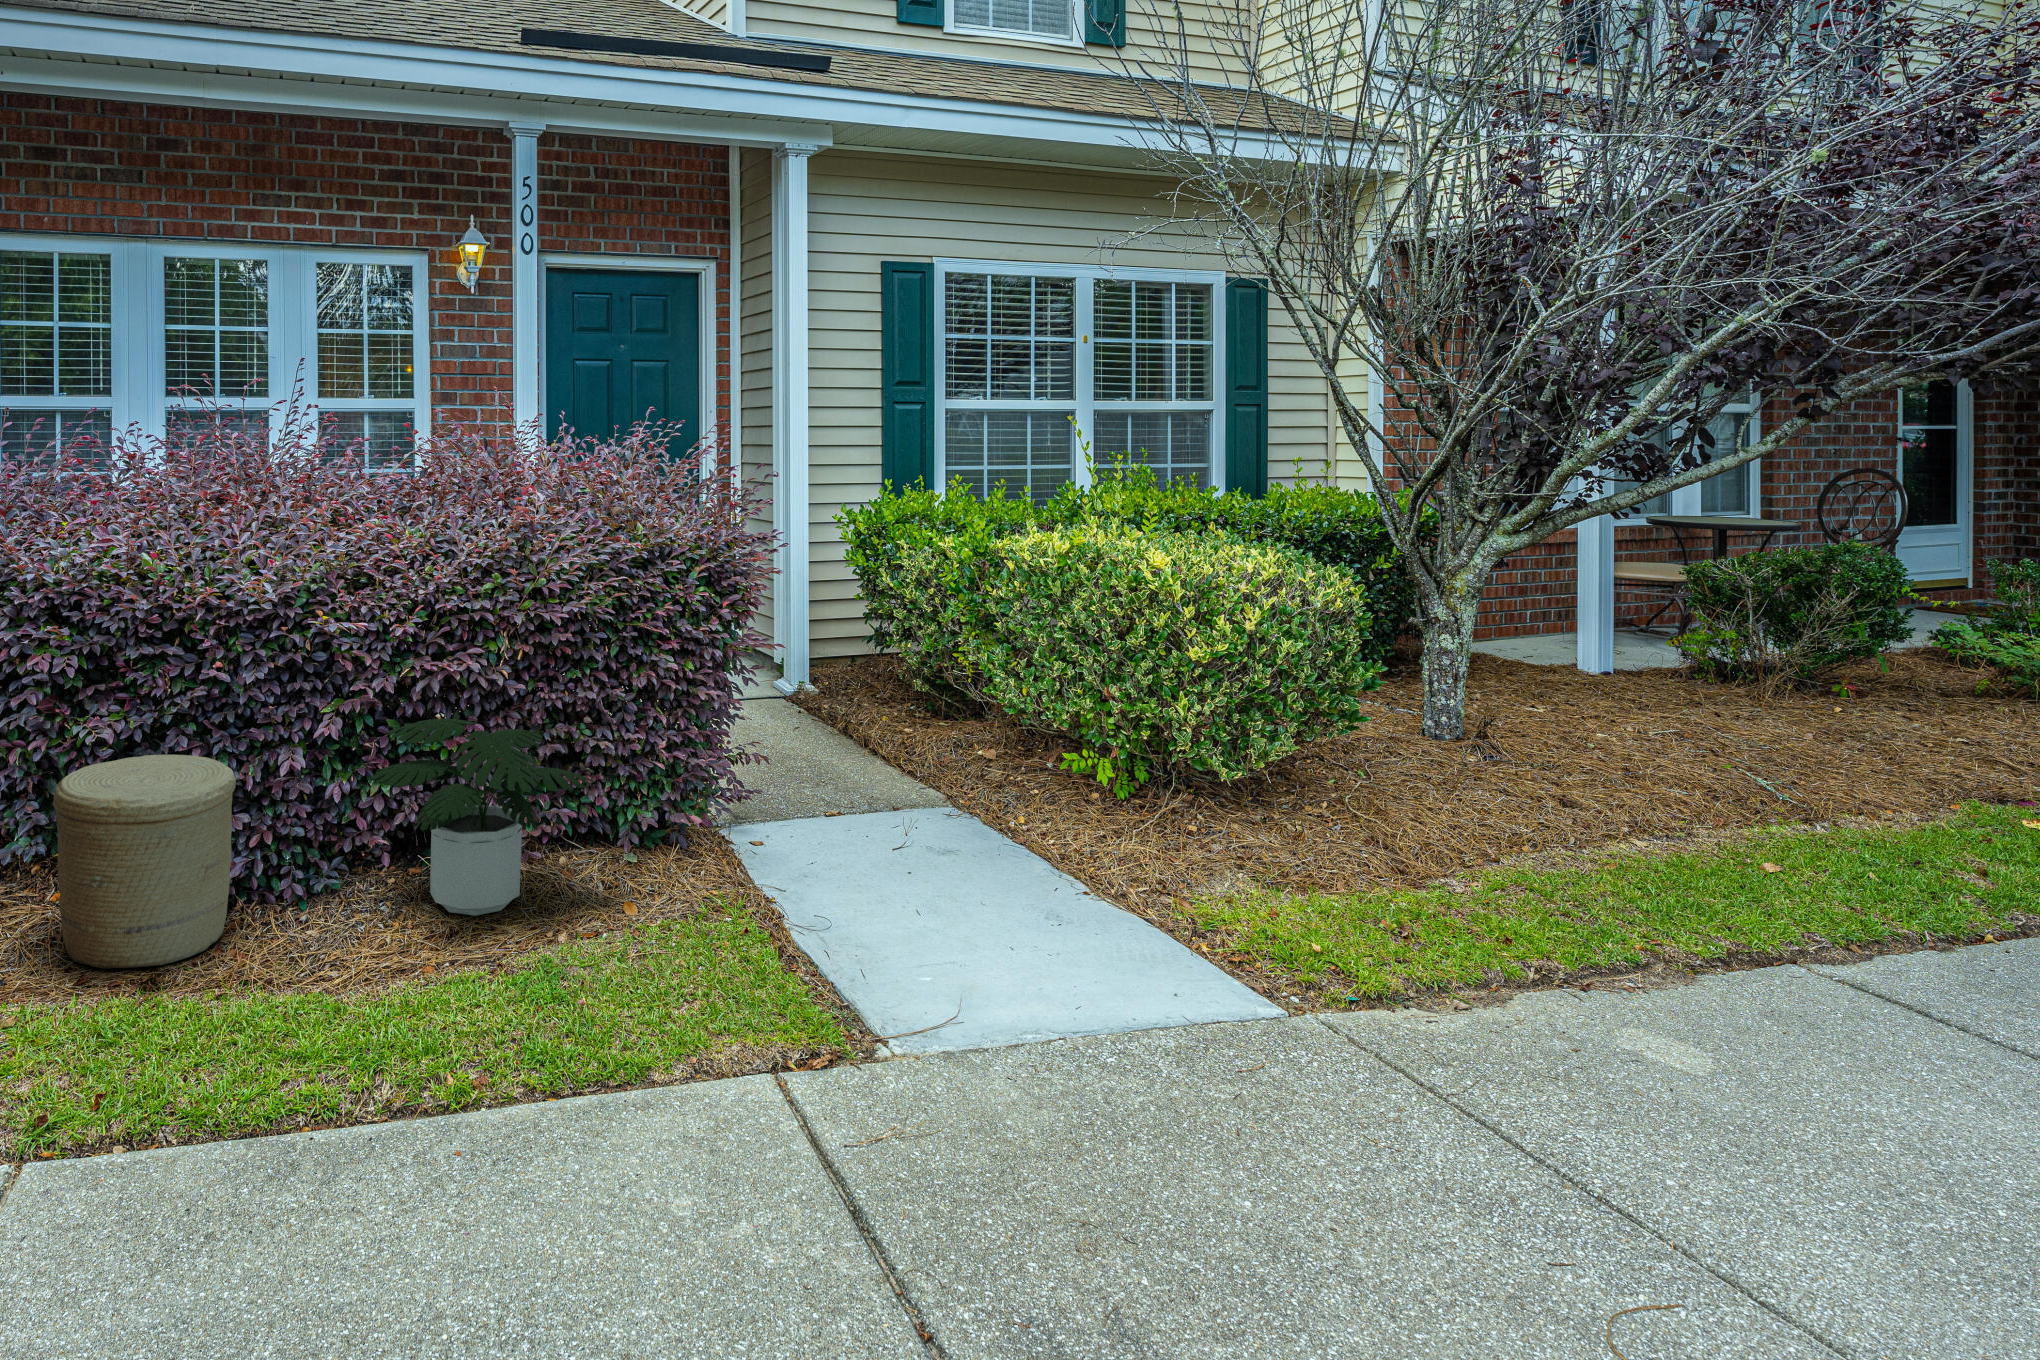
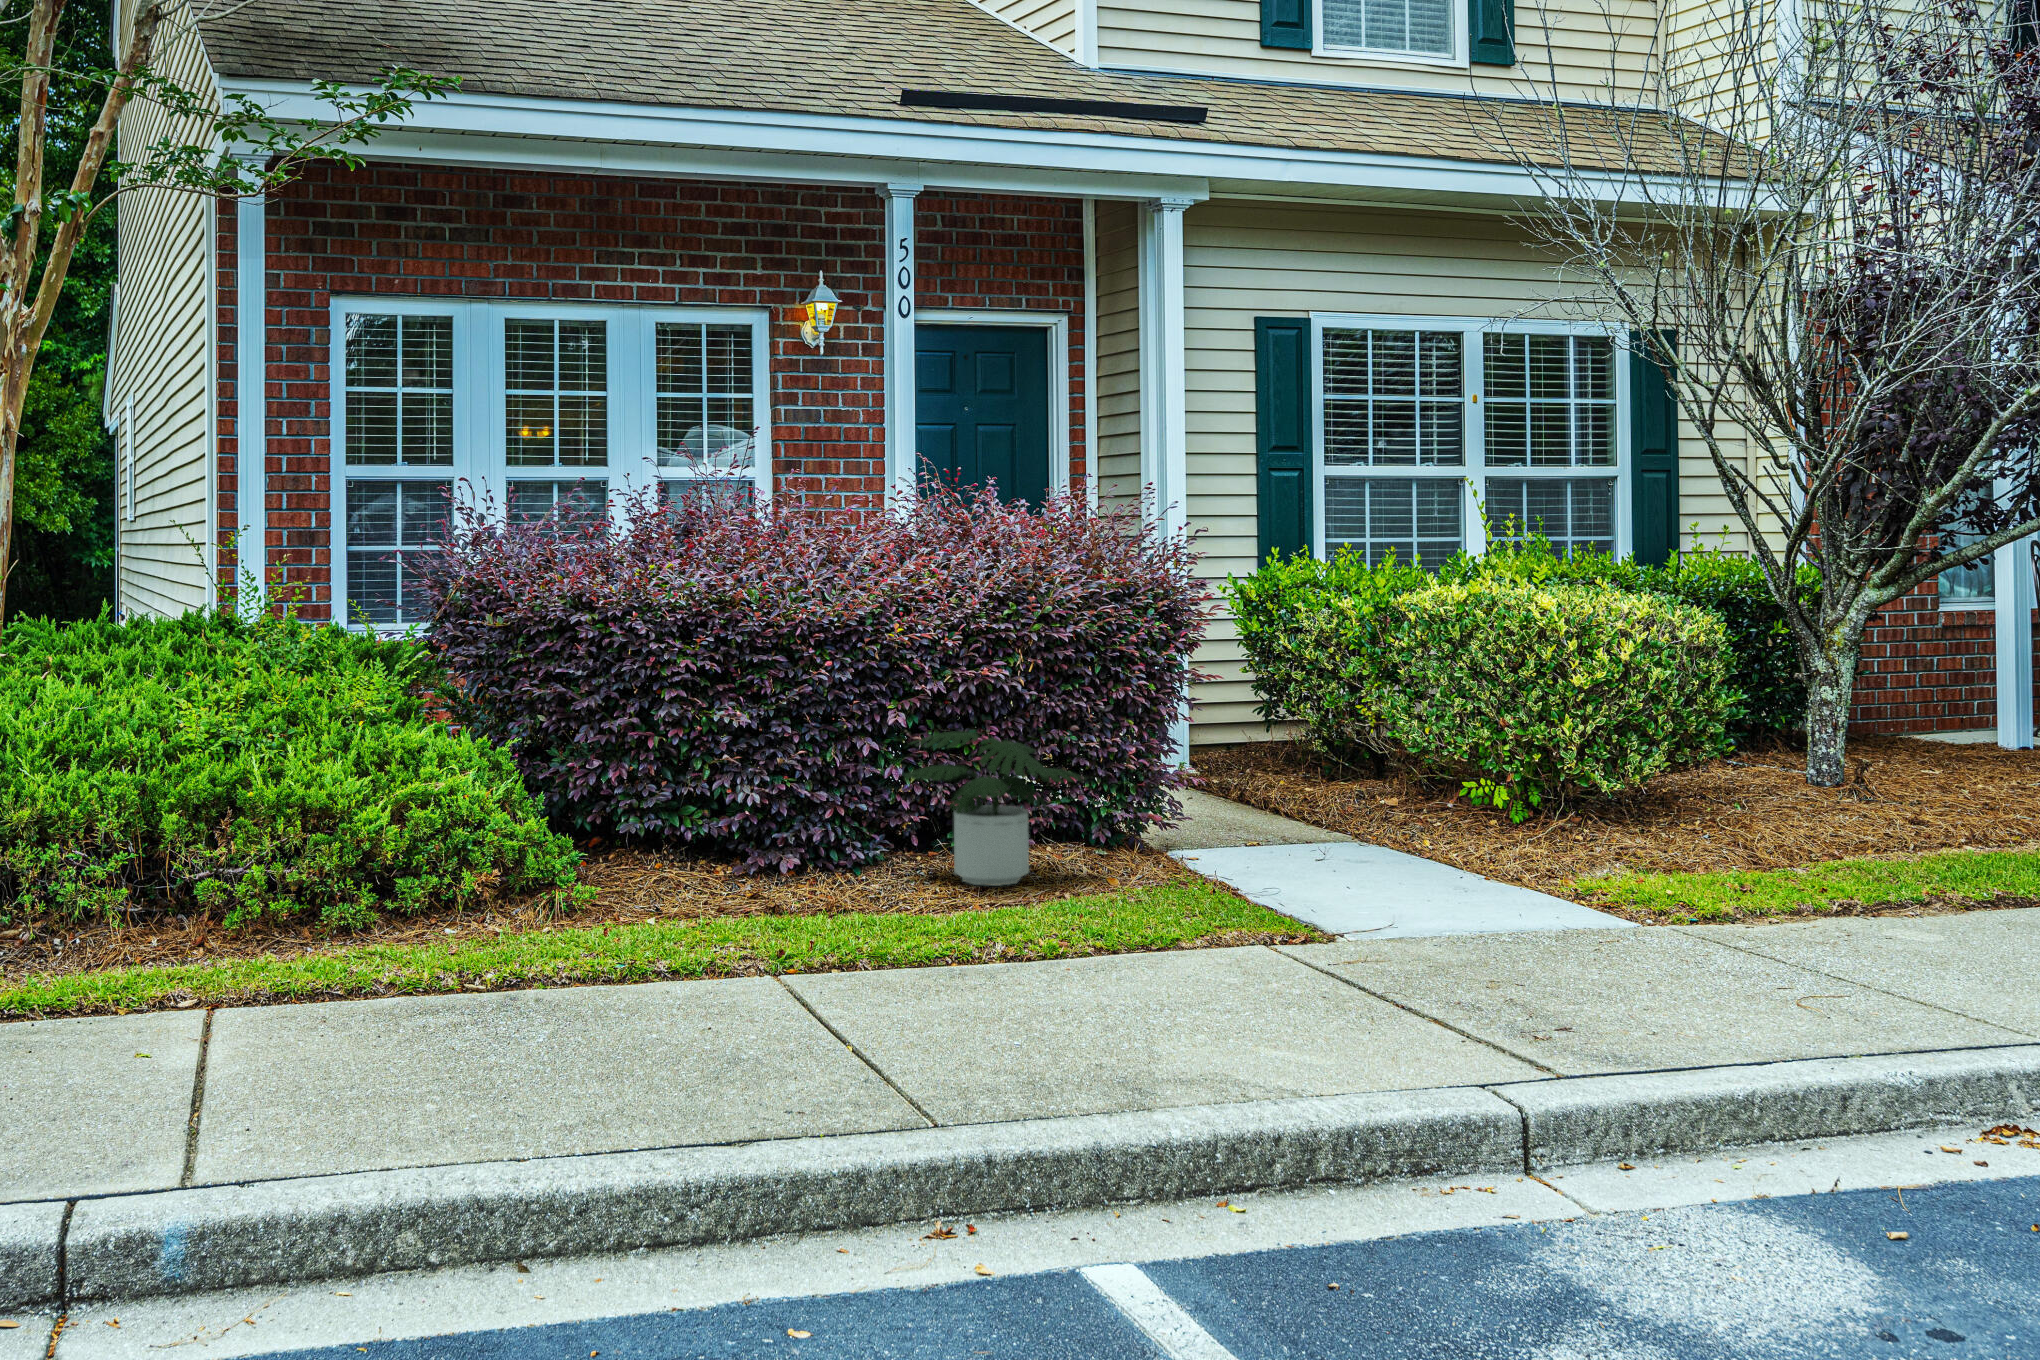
woven basket: present [53,755,236,969] -> none [677,758,814,910]

